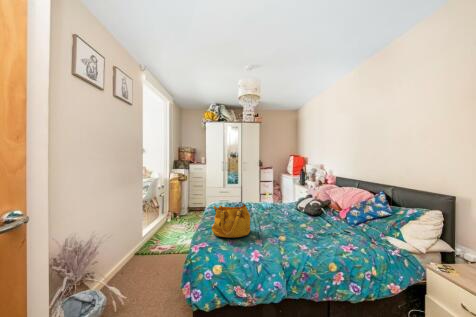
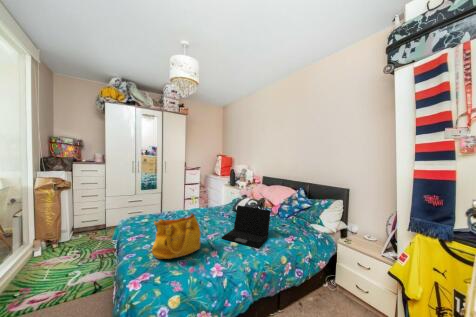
laptop: none [272,202,325,248] -> present [222,205,271,248]

